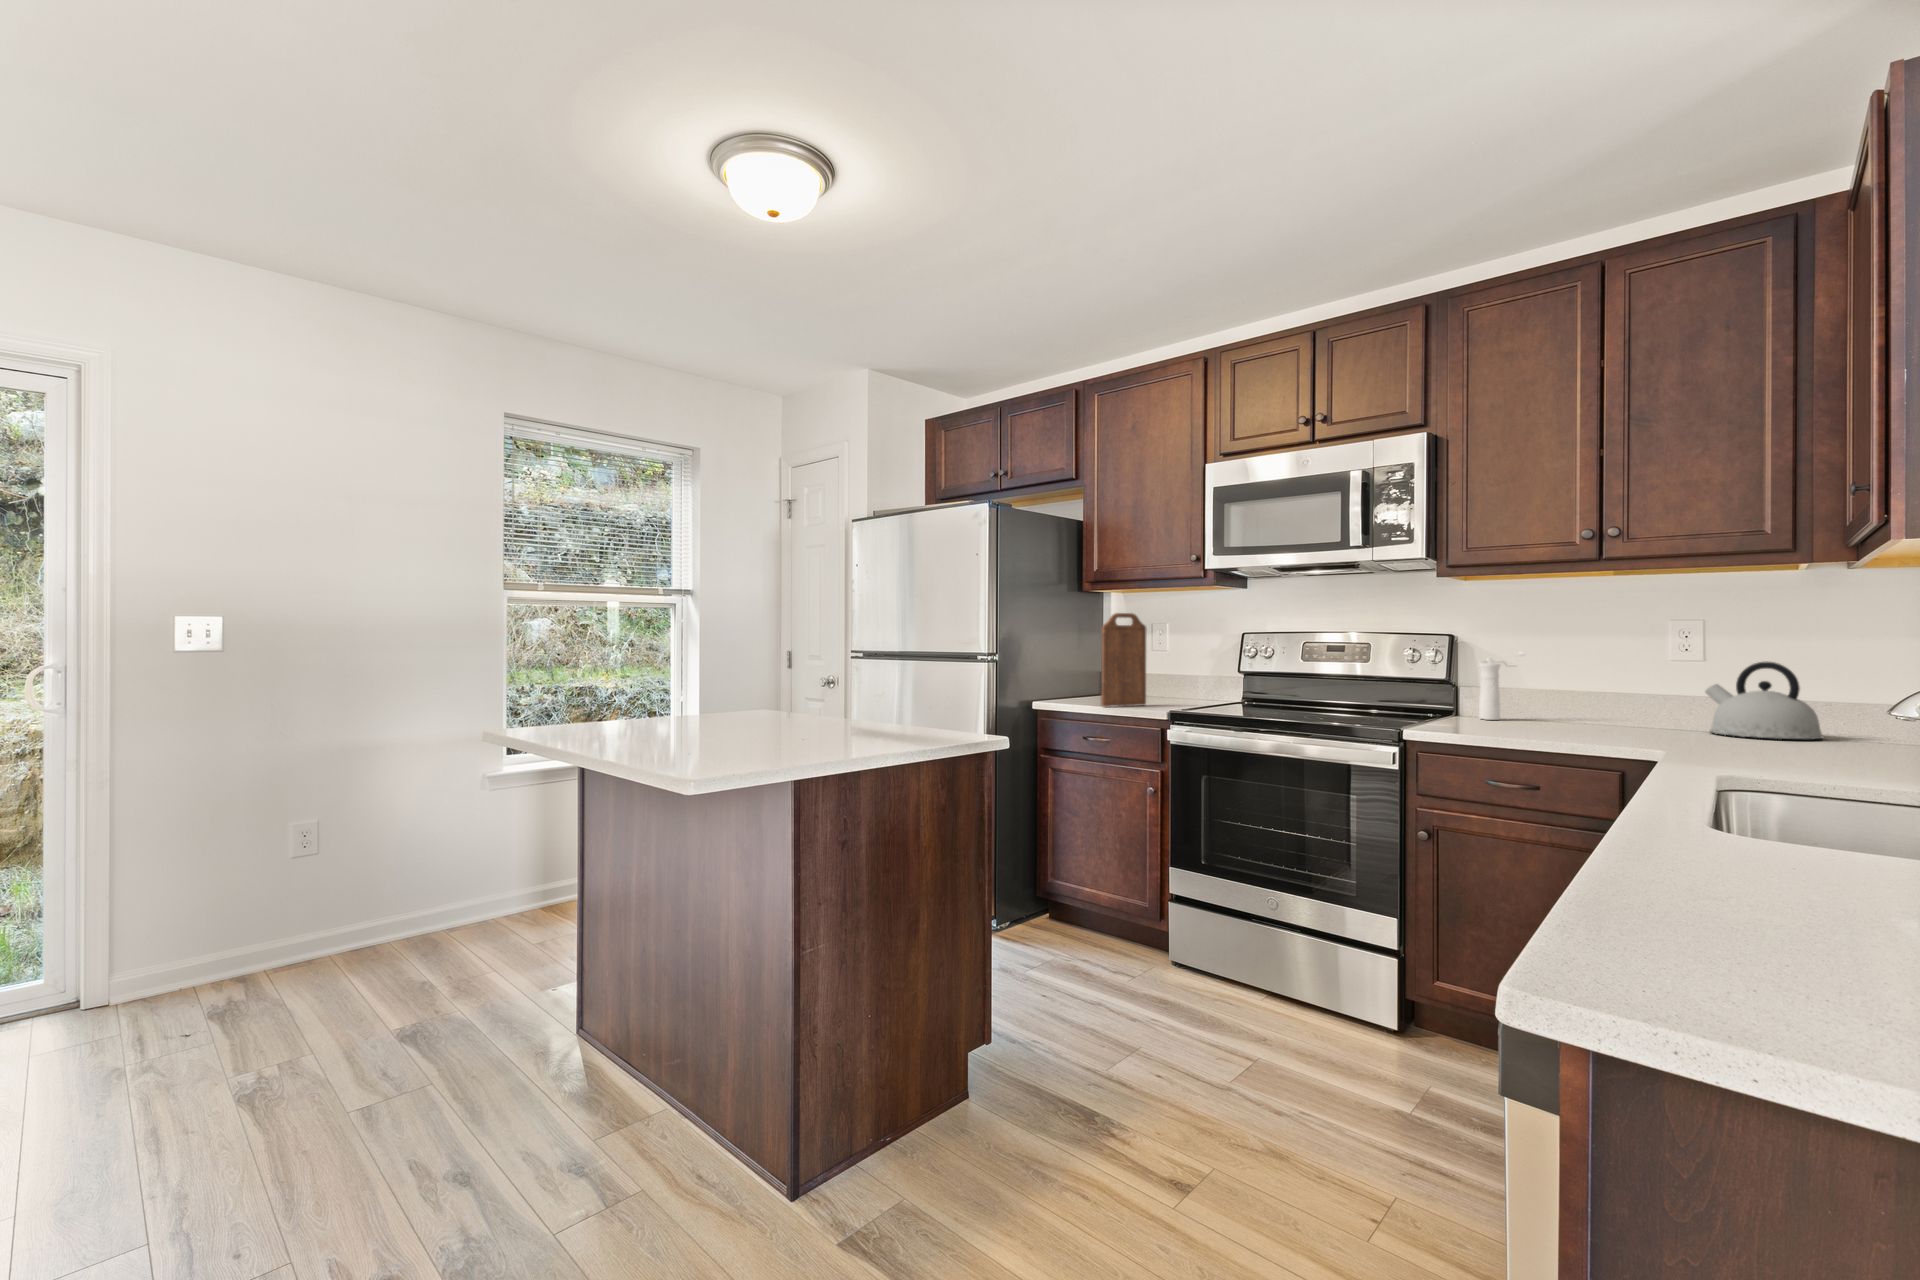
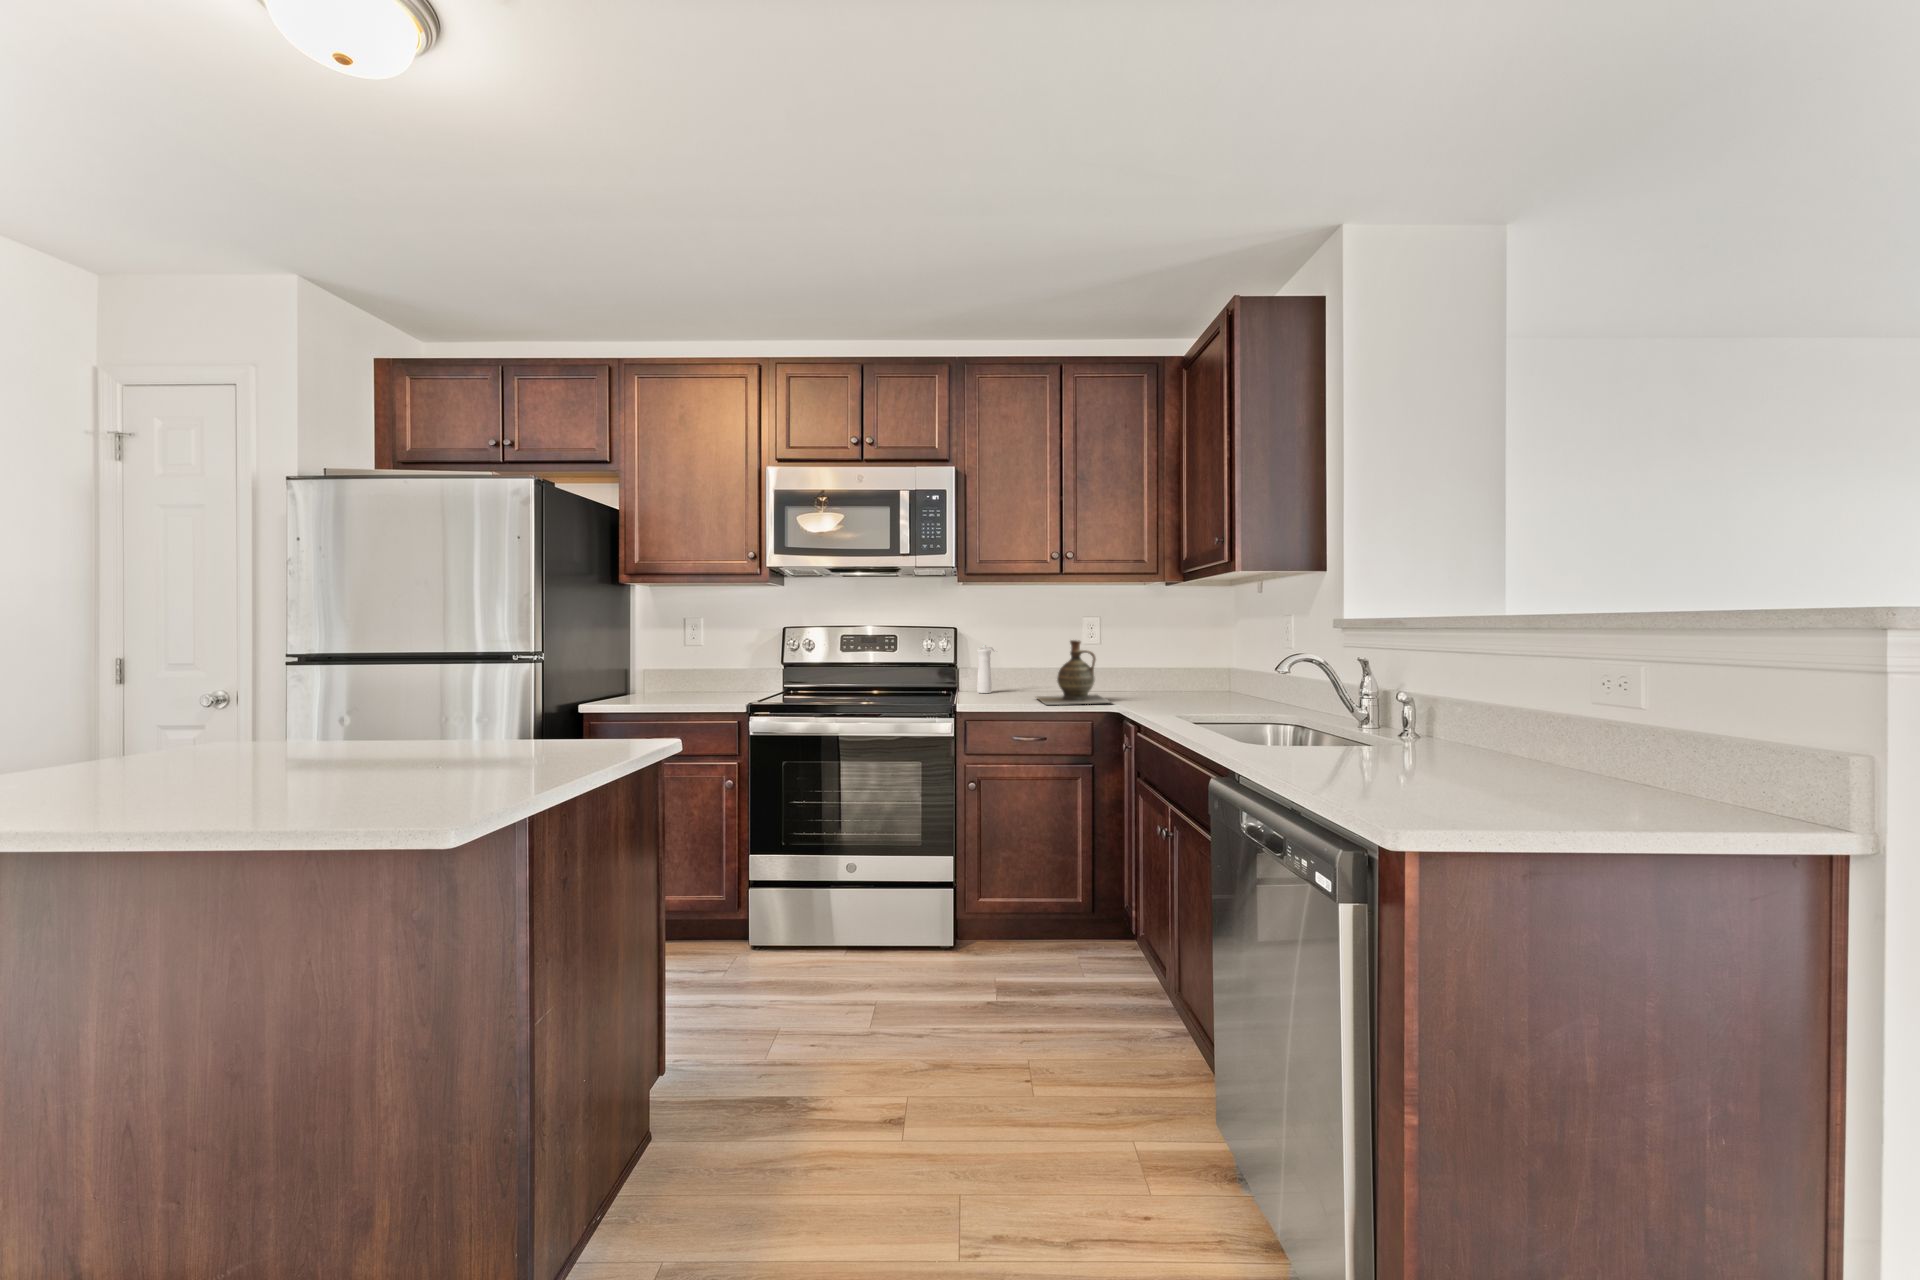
cutting board: present [1101,613,1146,707] -> none [663,608,701,704]
ceramic jug: none [1542,650,1663,742] -> present [1035,640,1110,705]
kettle: present [1705,662,1823,739] -> none [1109,645,1170,695]

